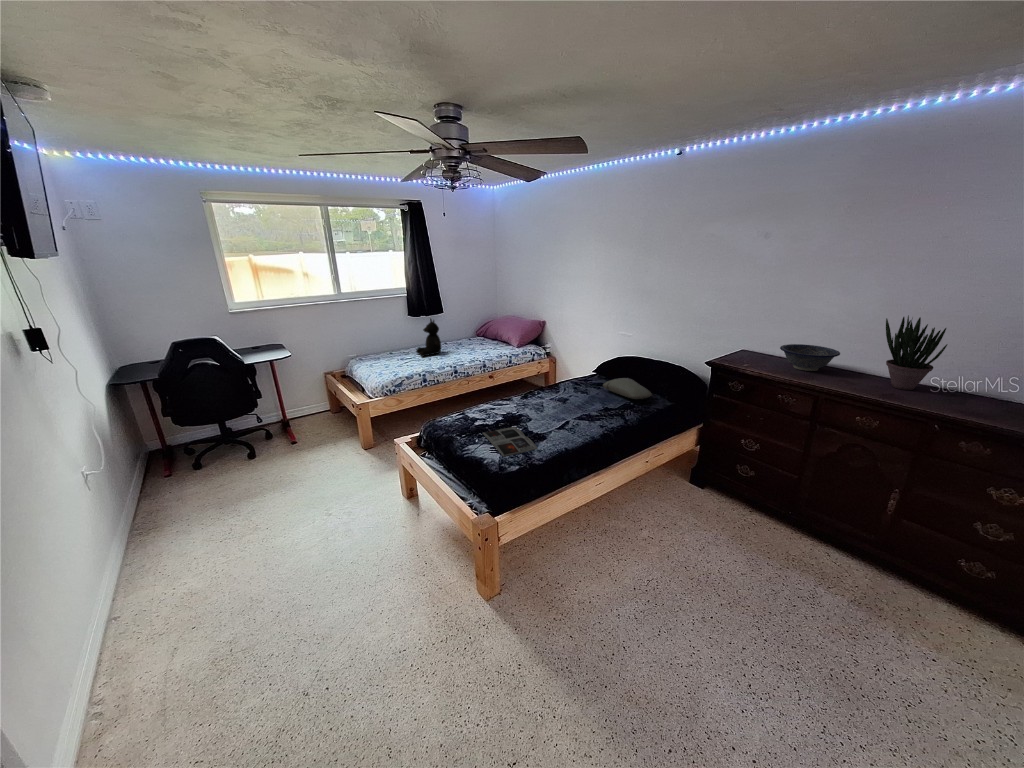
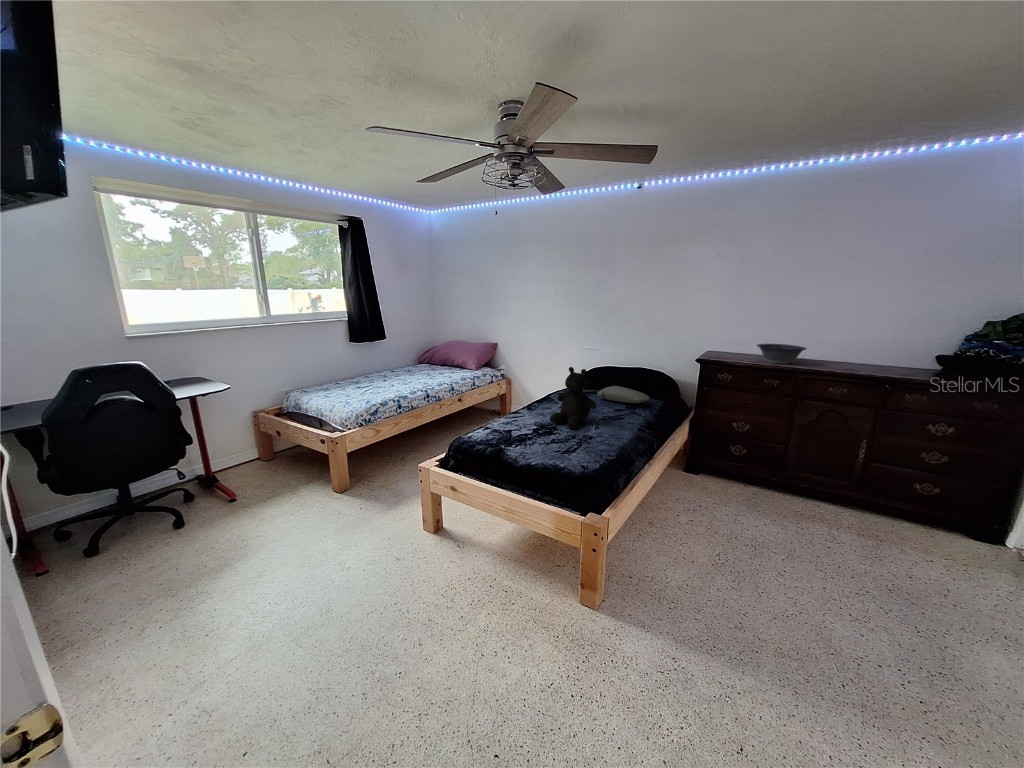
potted plant: present [886,315,947,390] -> none [844,313,896,371]
teddy bear: present [416,319,441,357] -> present [550,367,596,428]
magazine: present [483,427,537,457] -> none [529,439,601,468]

